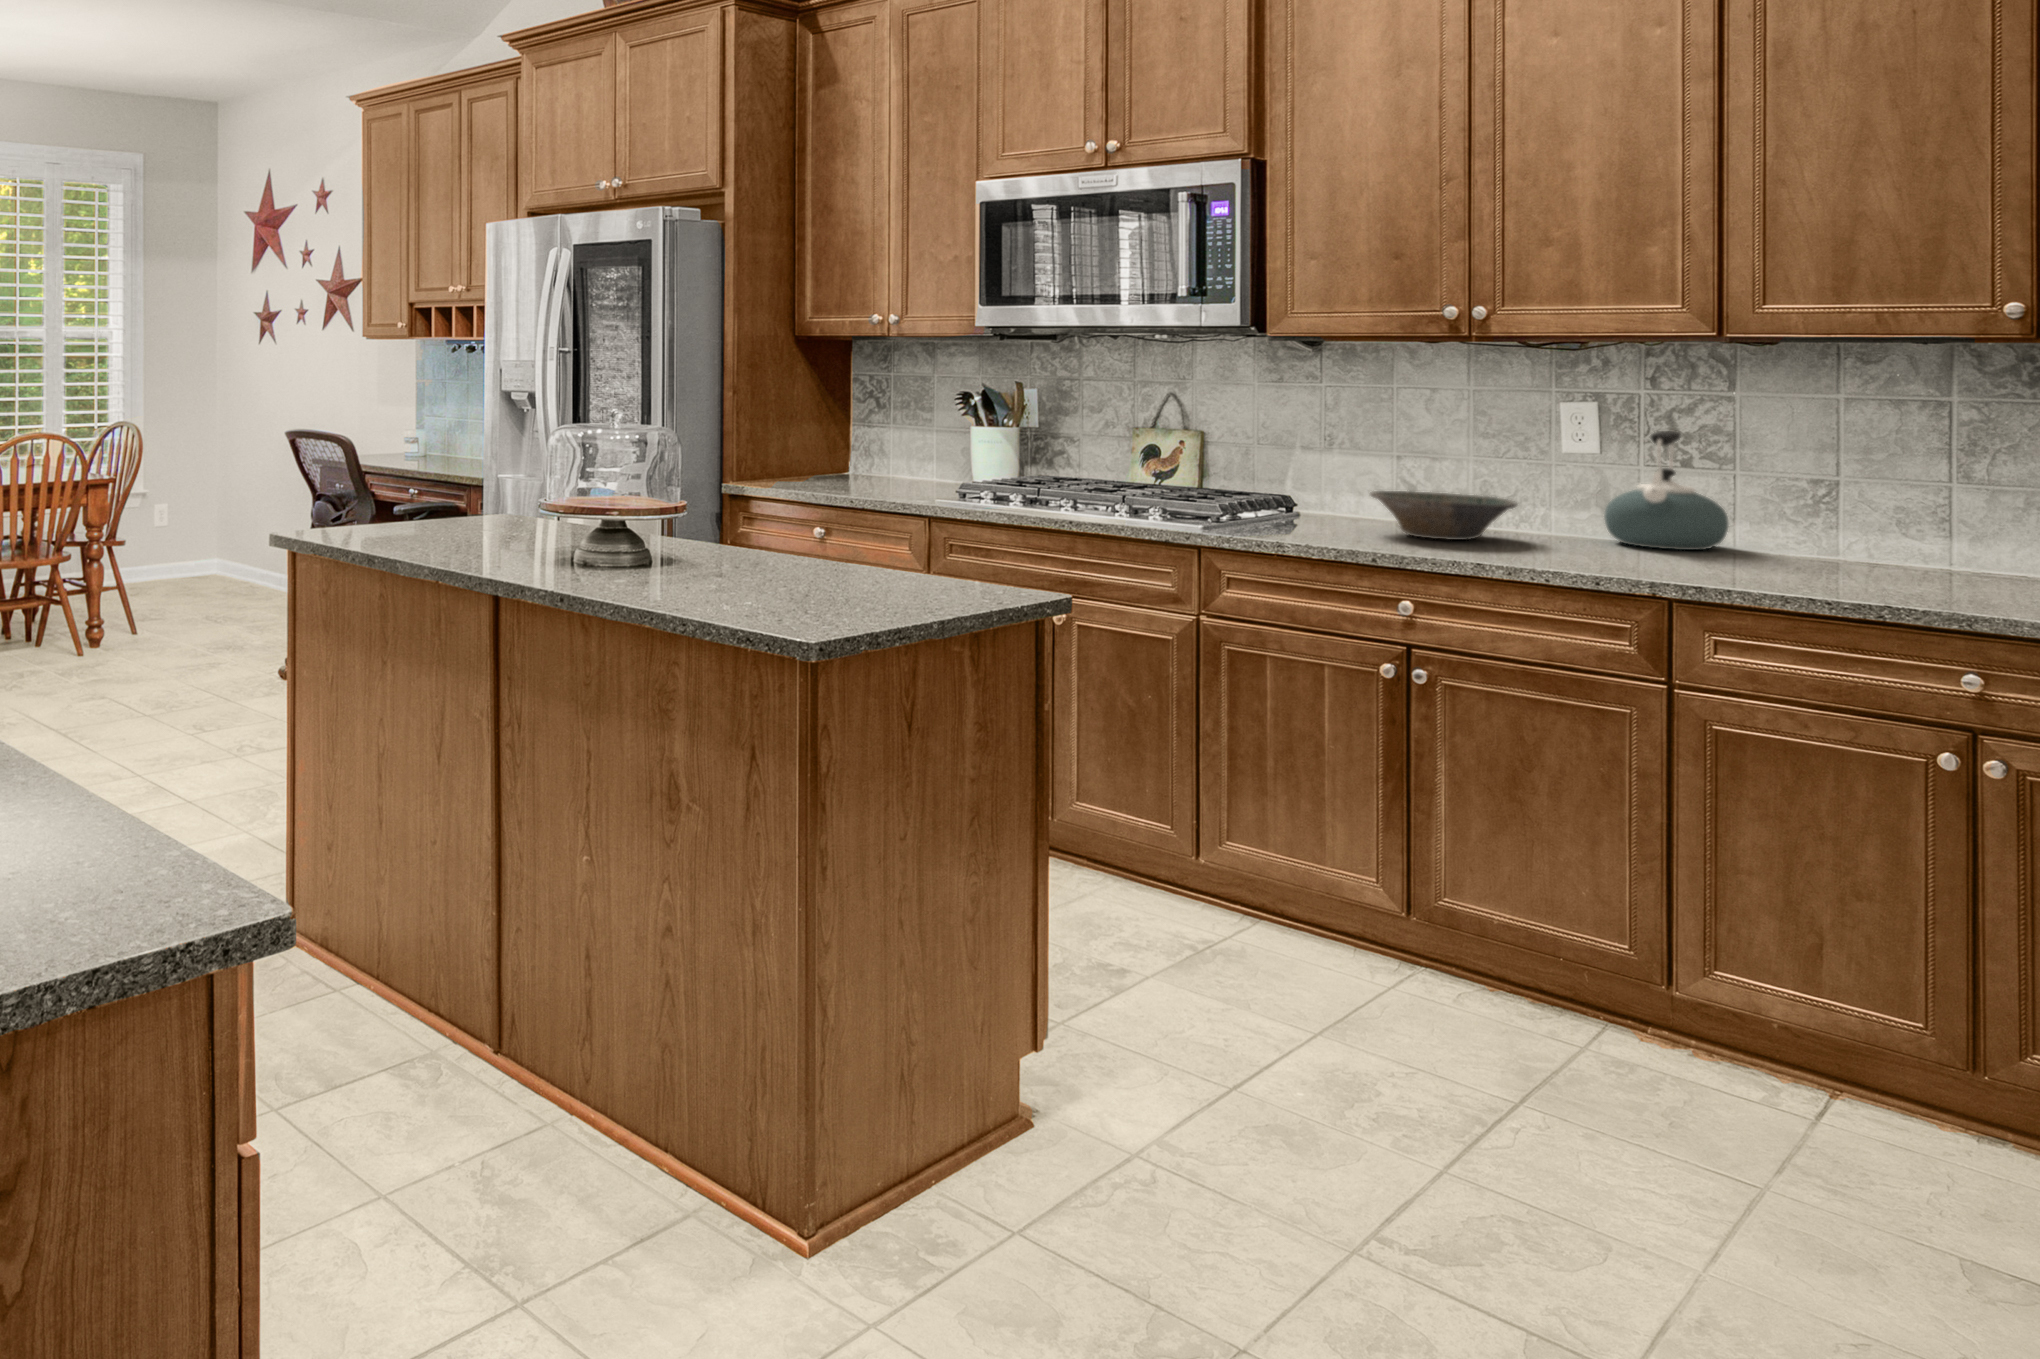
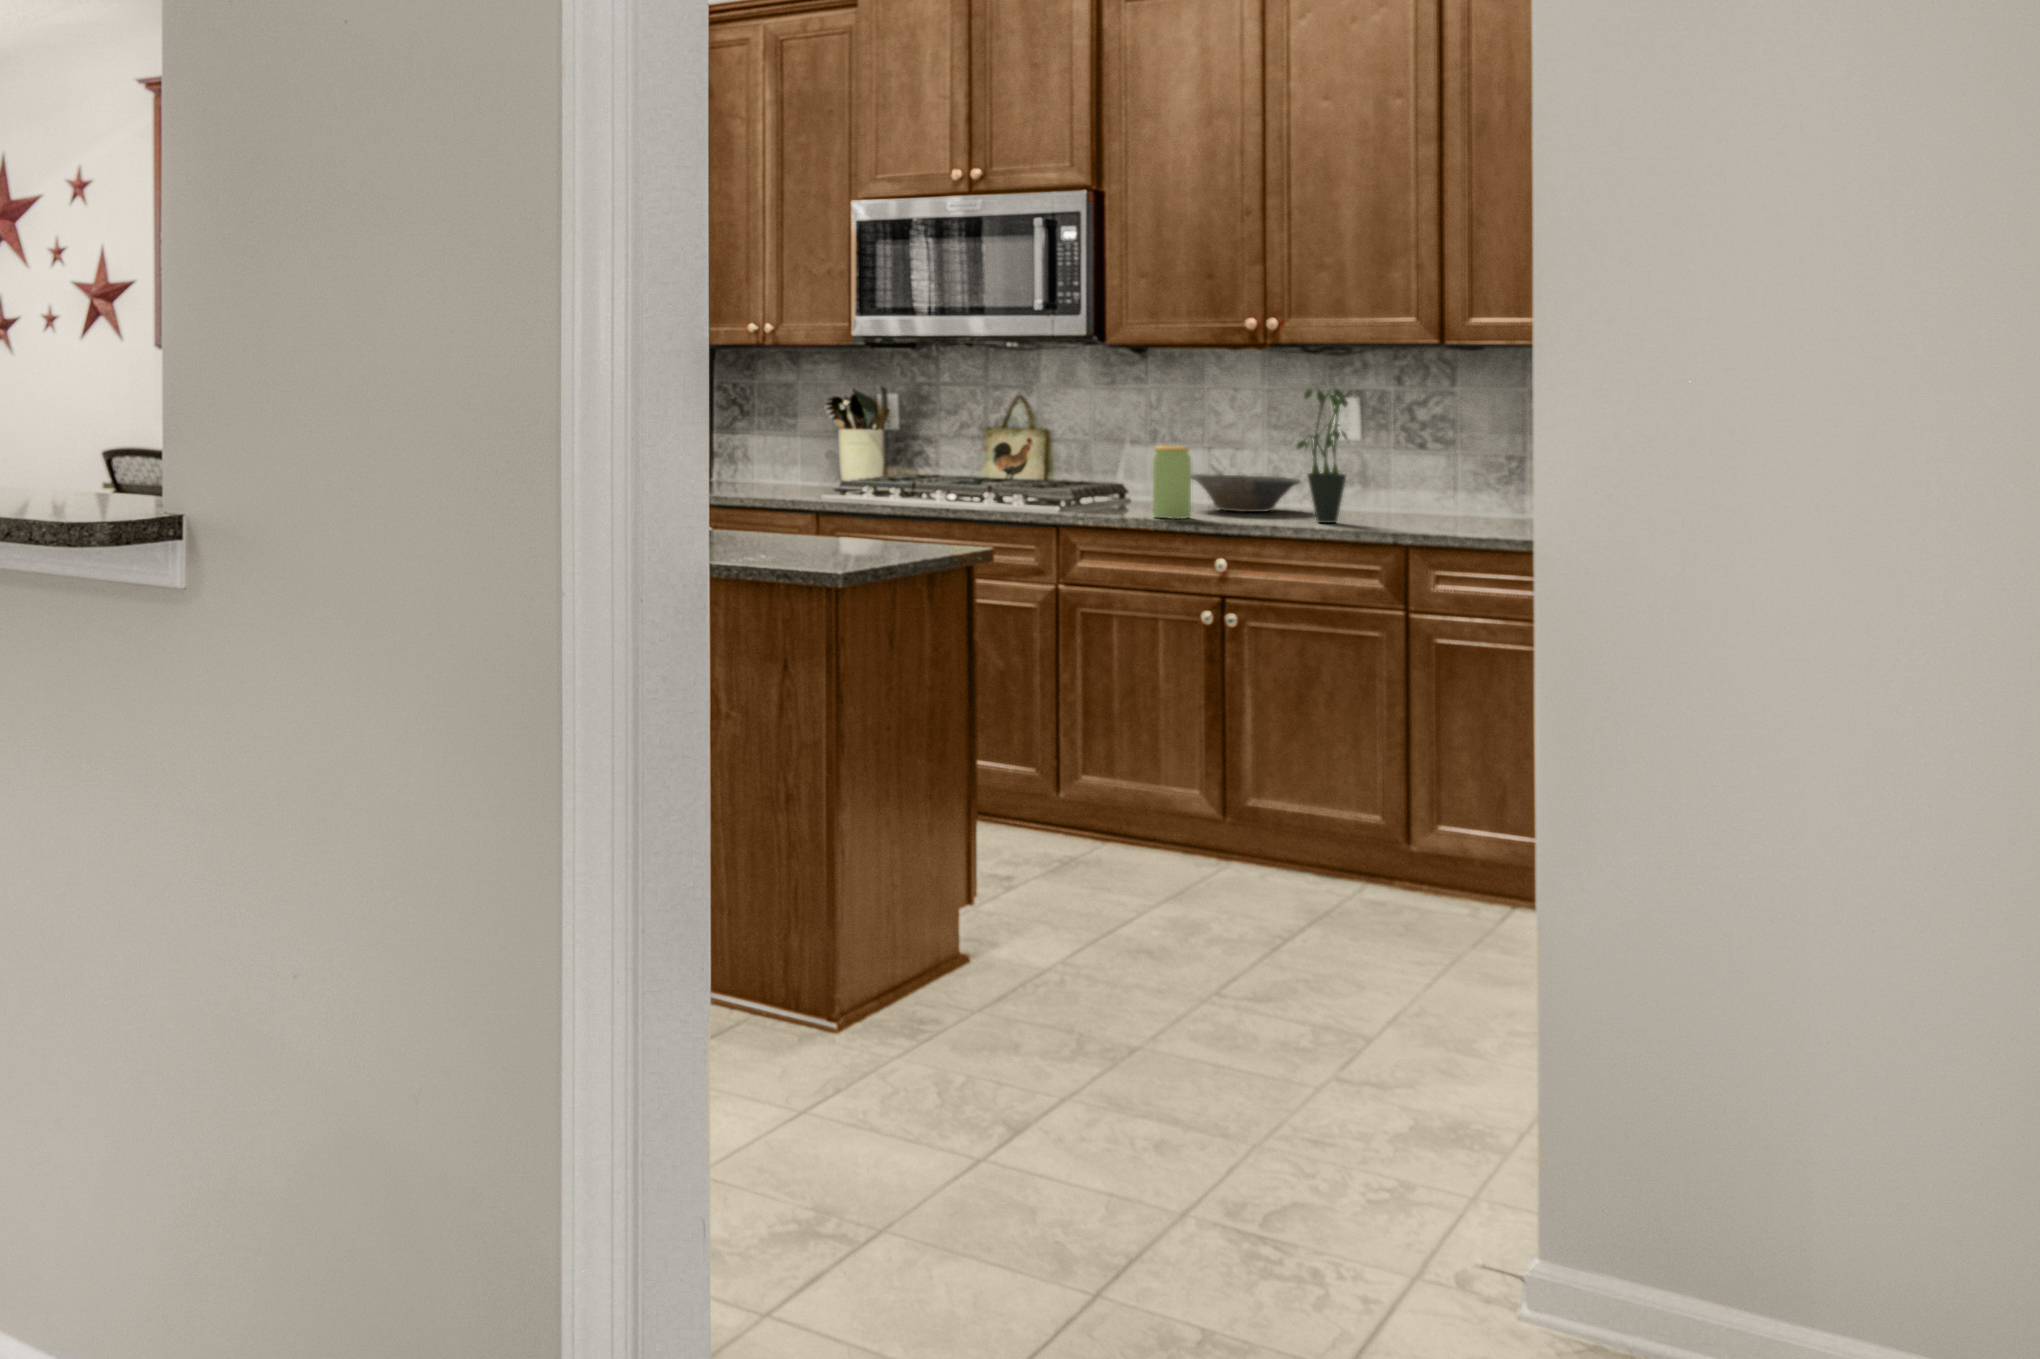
potted plant: none [1511,384,1606,563] -> present [1297,382,1351,523]
kettle: present [1604,431,1729,550] -> none [1364,420,1451,513]
jar: none [1318,459,1368,548] -> present [1153,446,1191,519]

